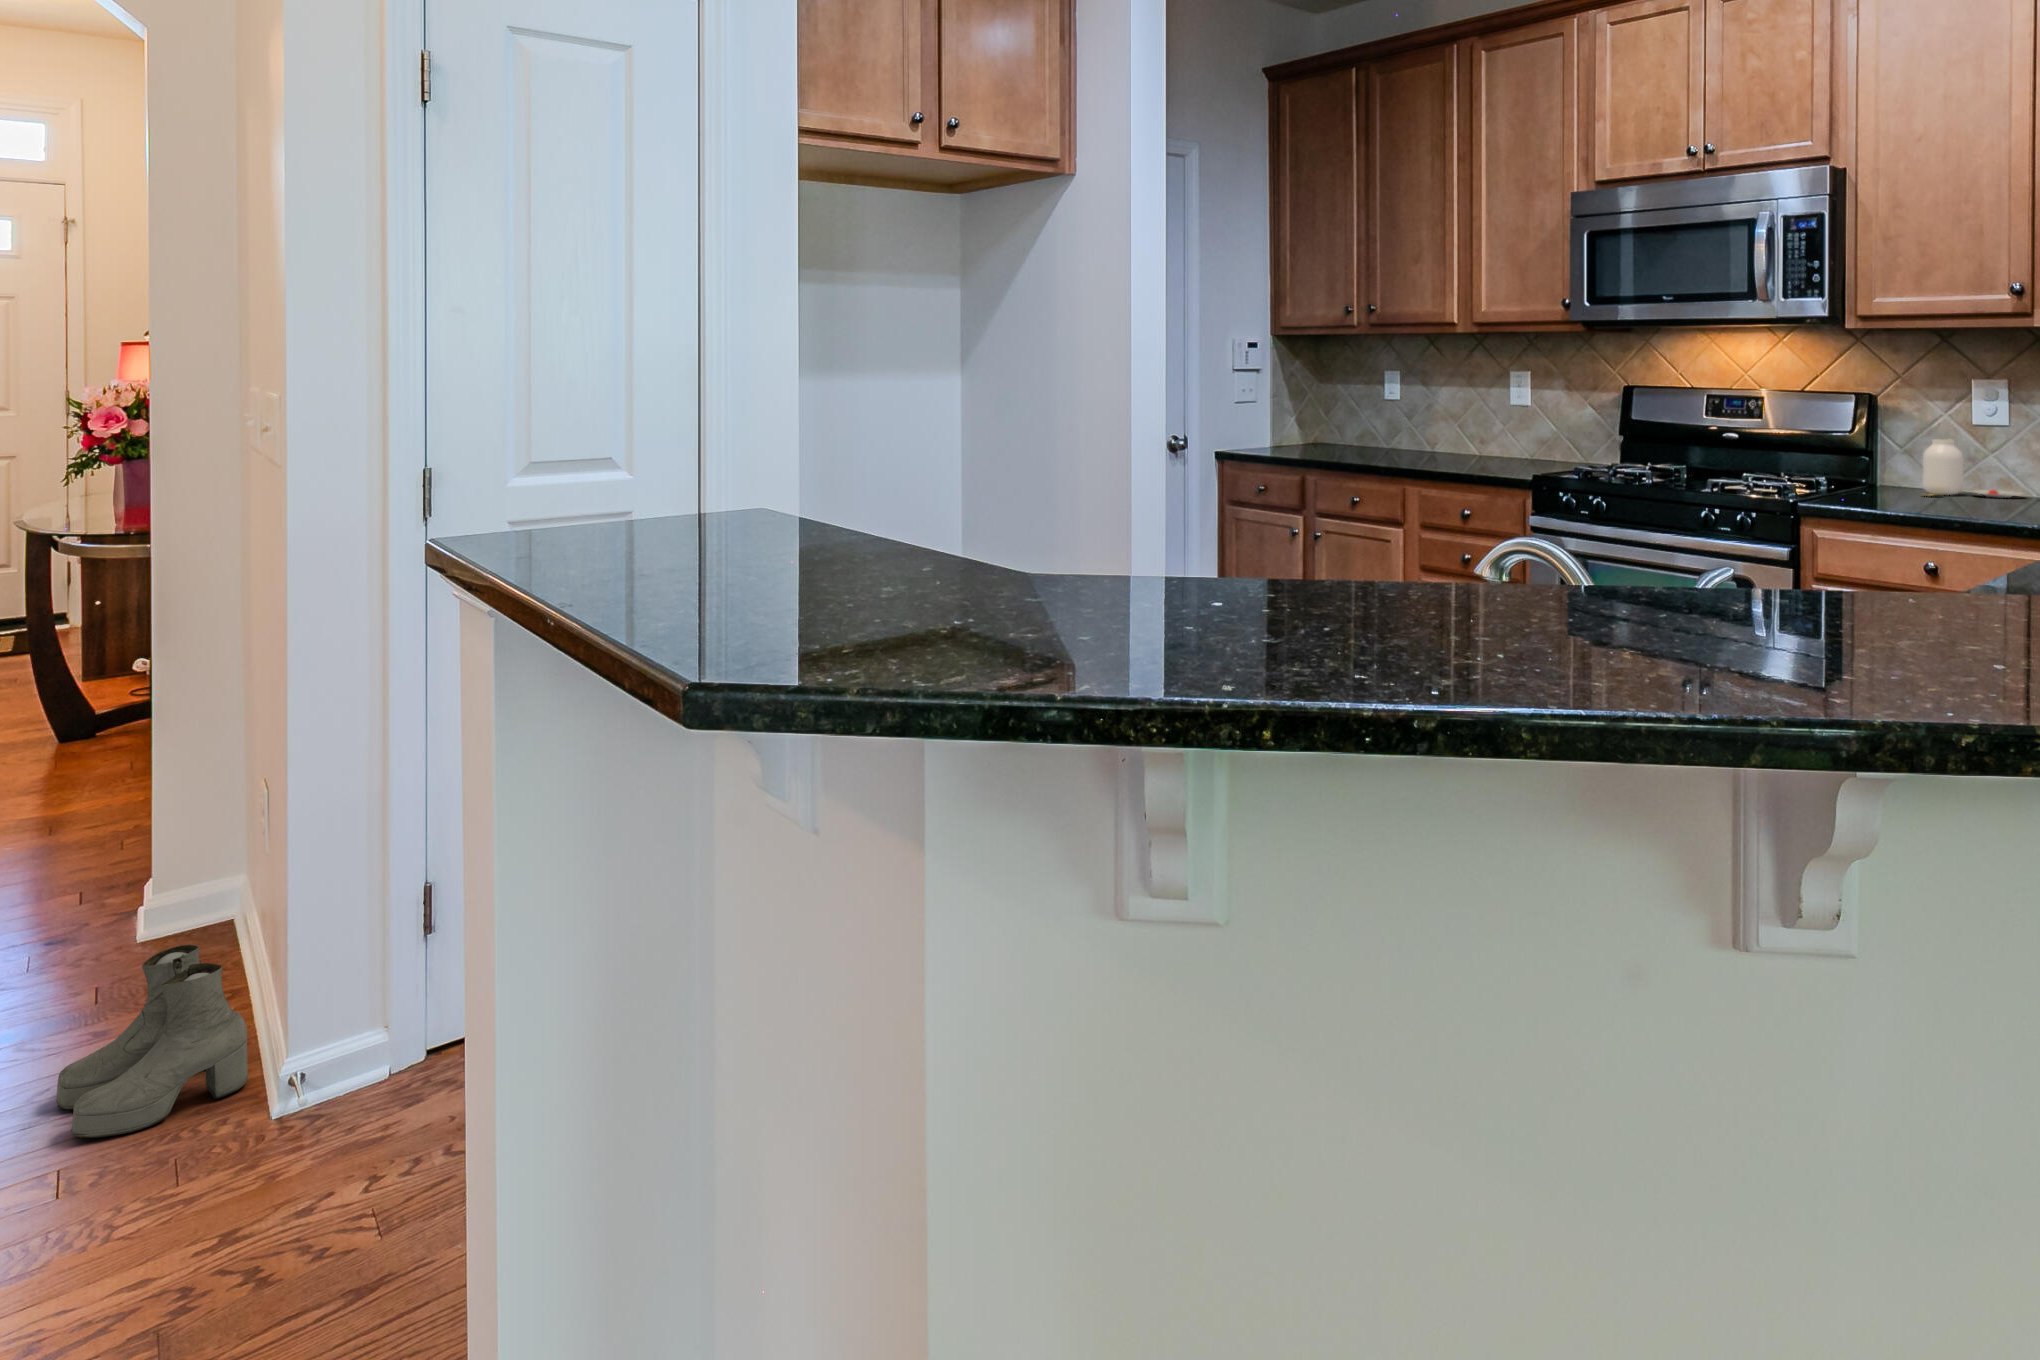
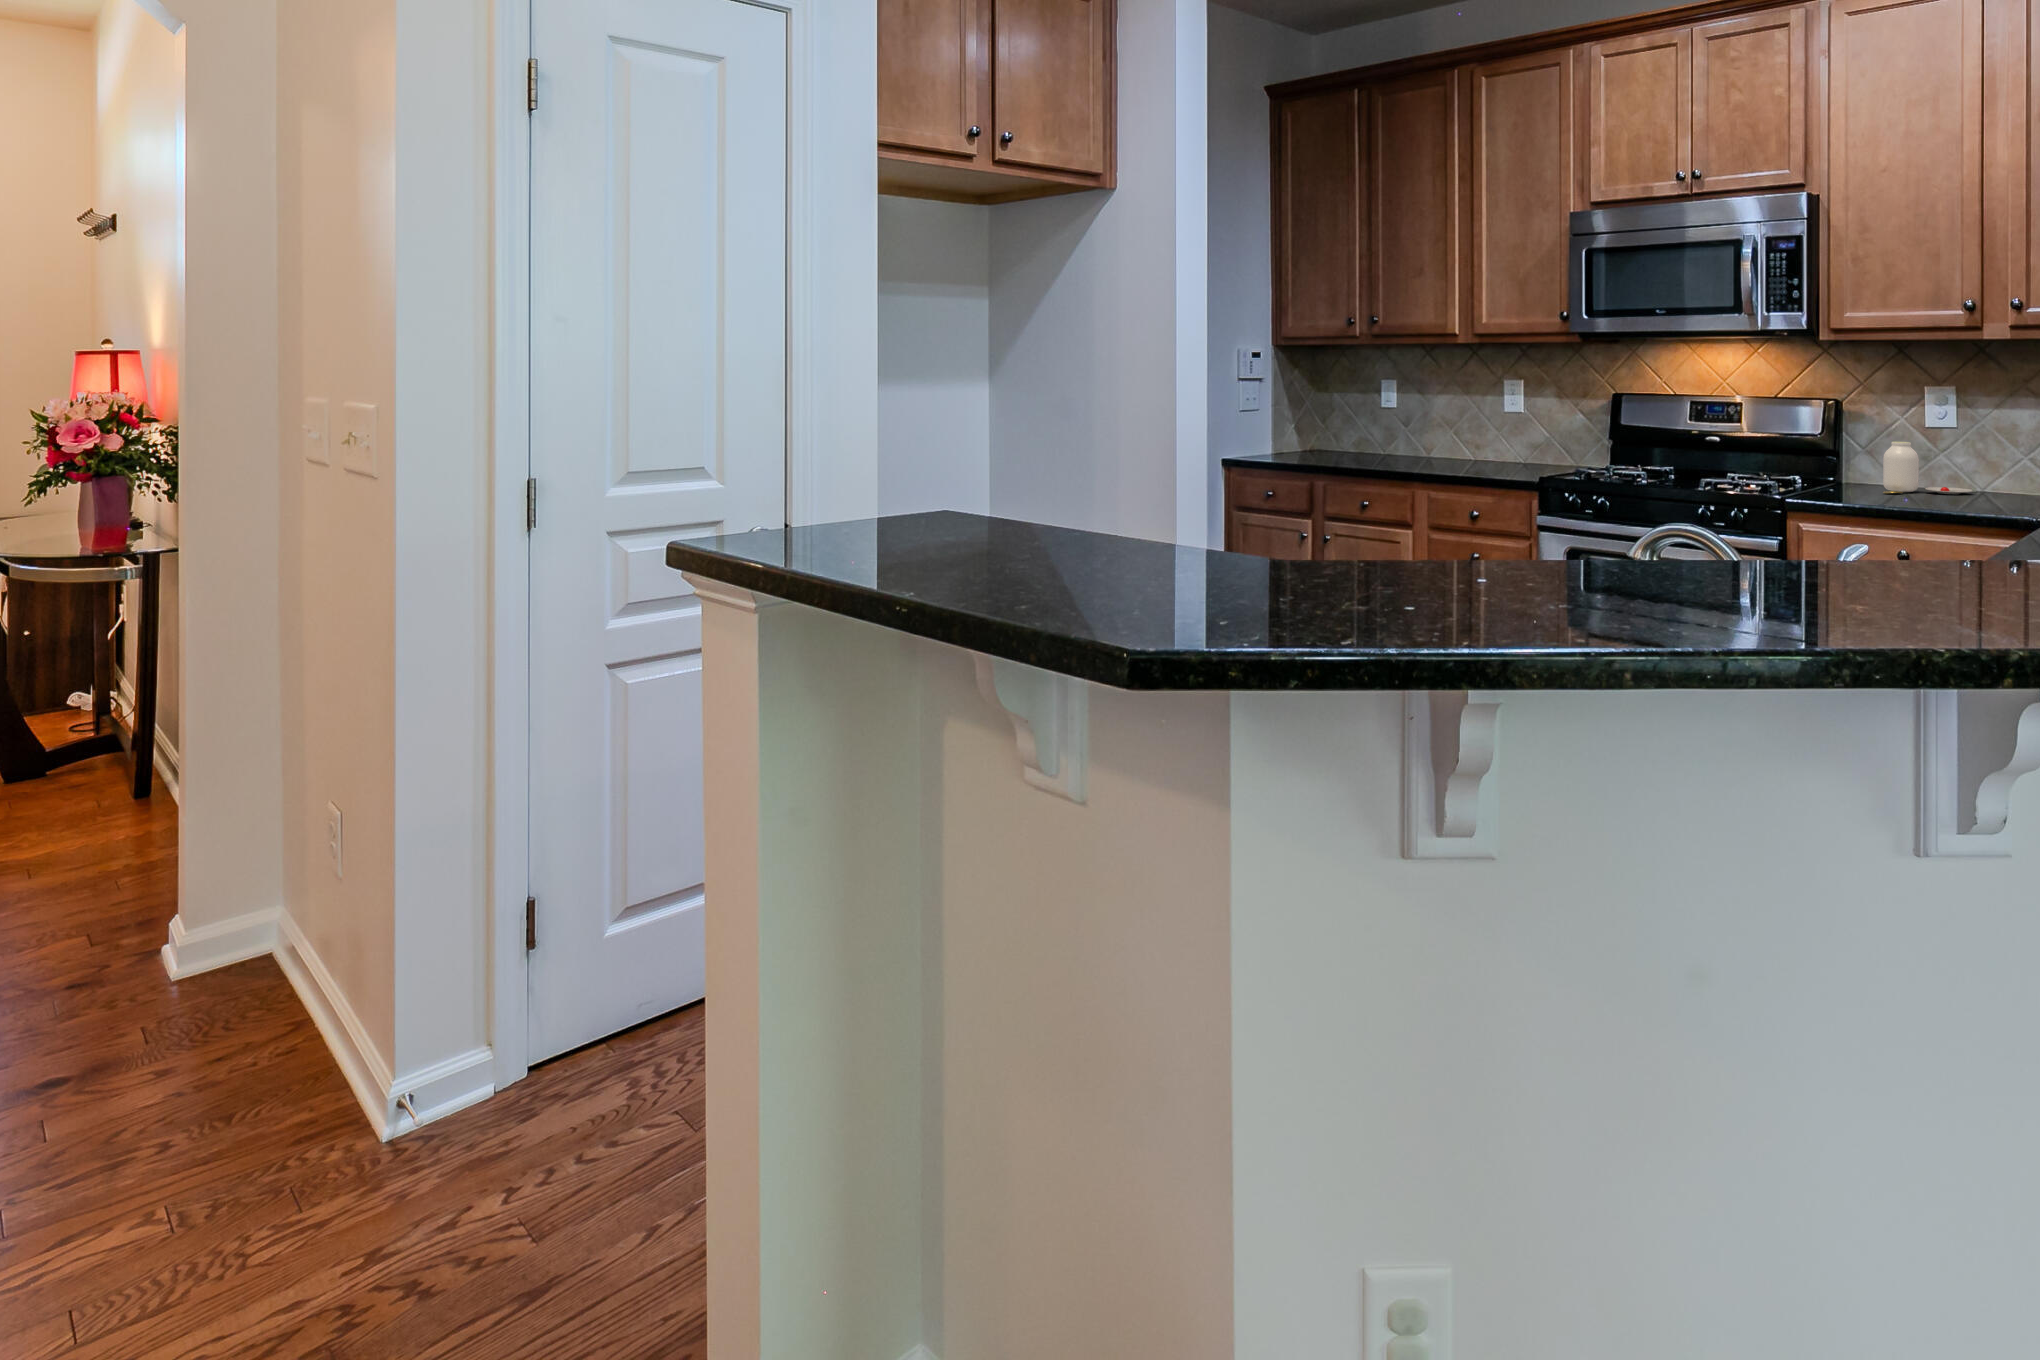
boots: present [56,945,248,1138] -> none [144,973,345,1171]

